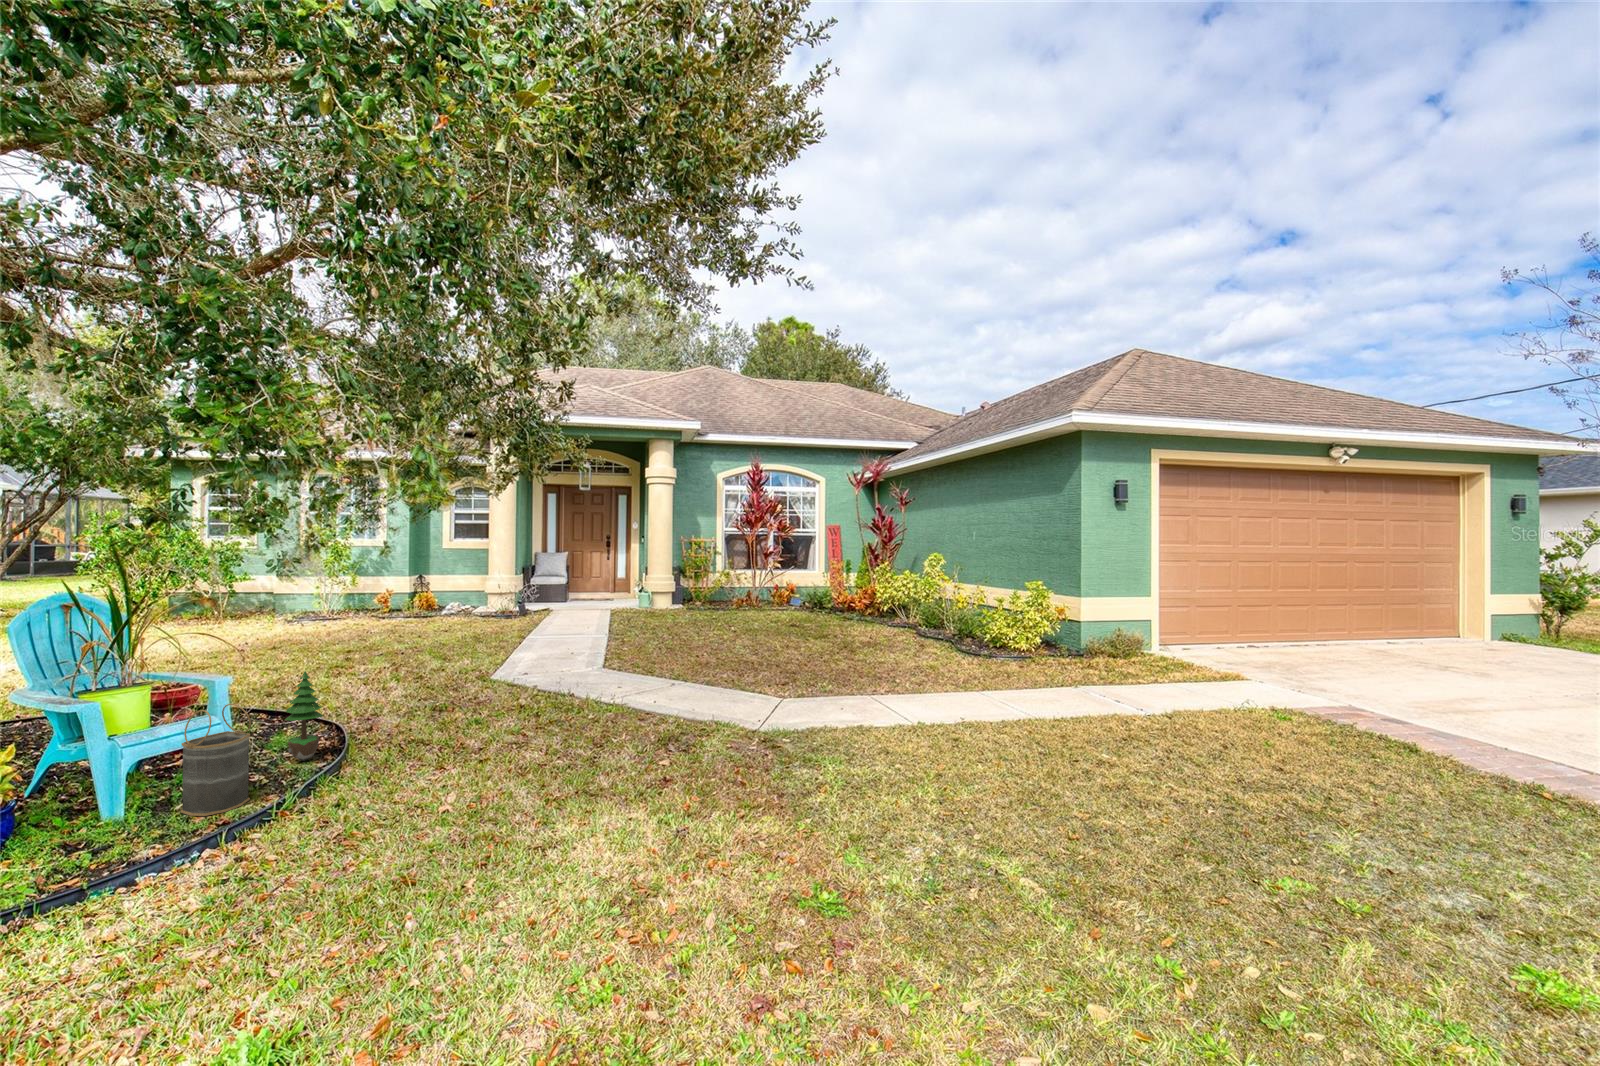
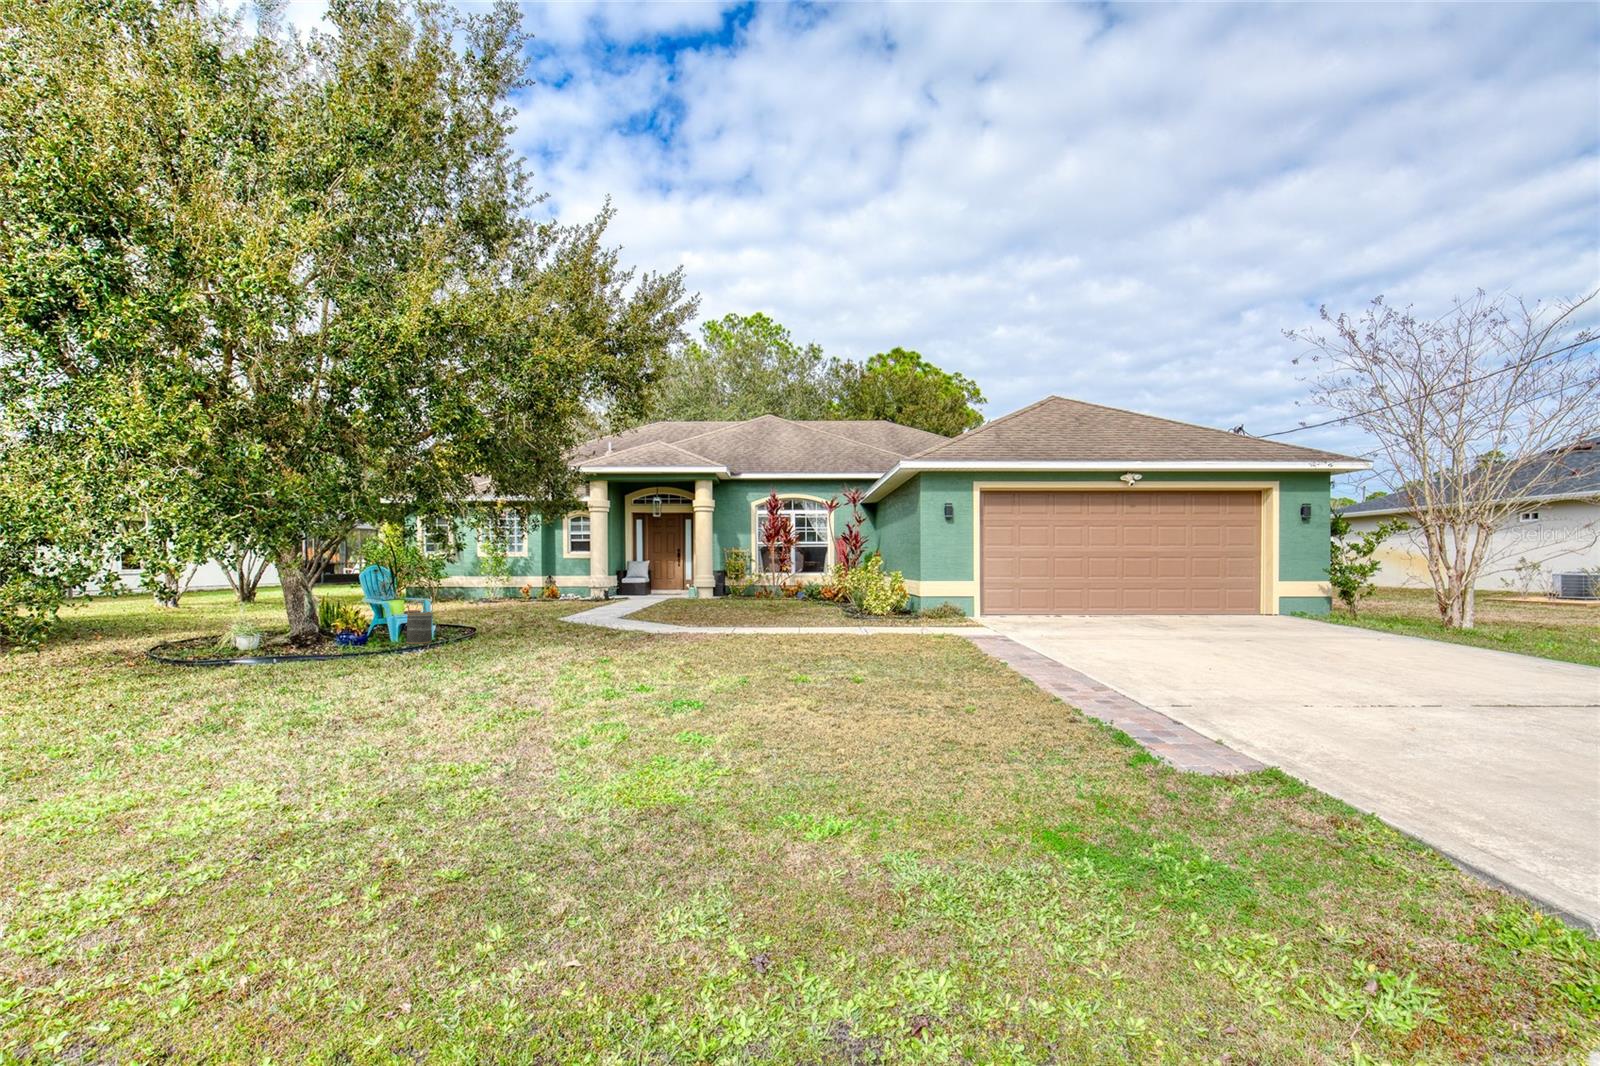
potted tree: present [285,671,323,761] -> none [448,593,465,636]

